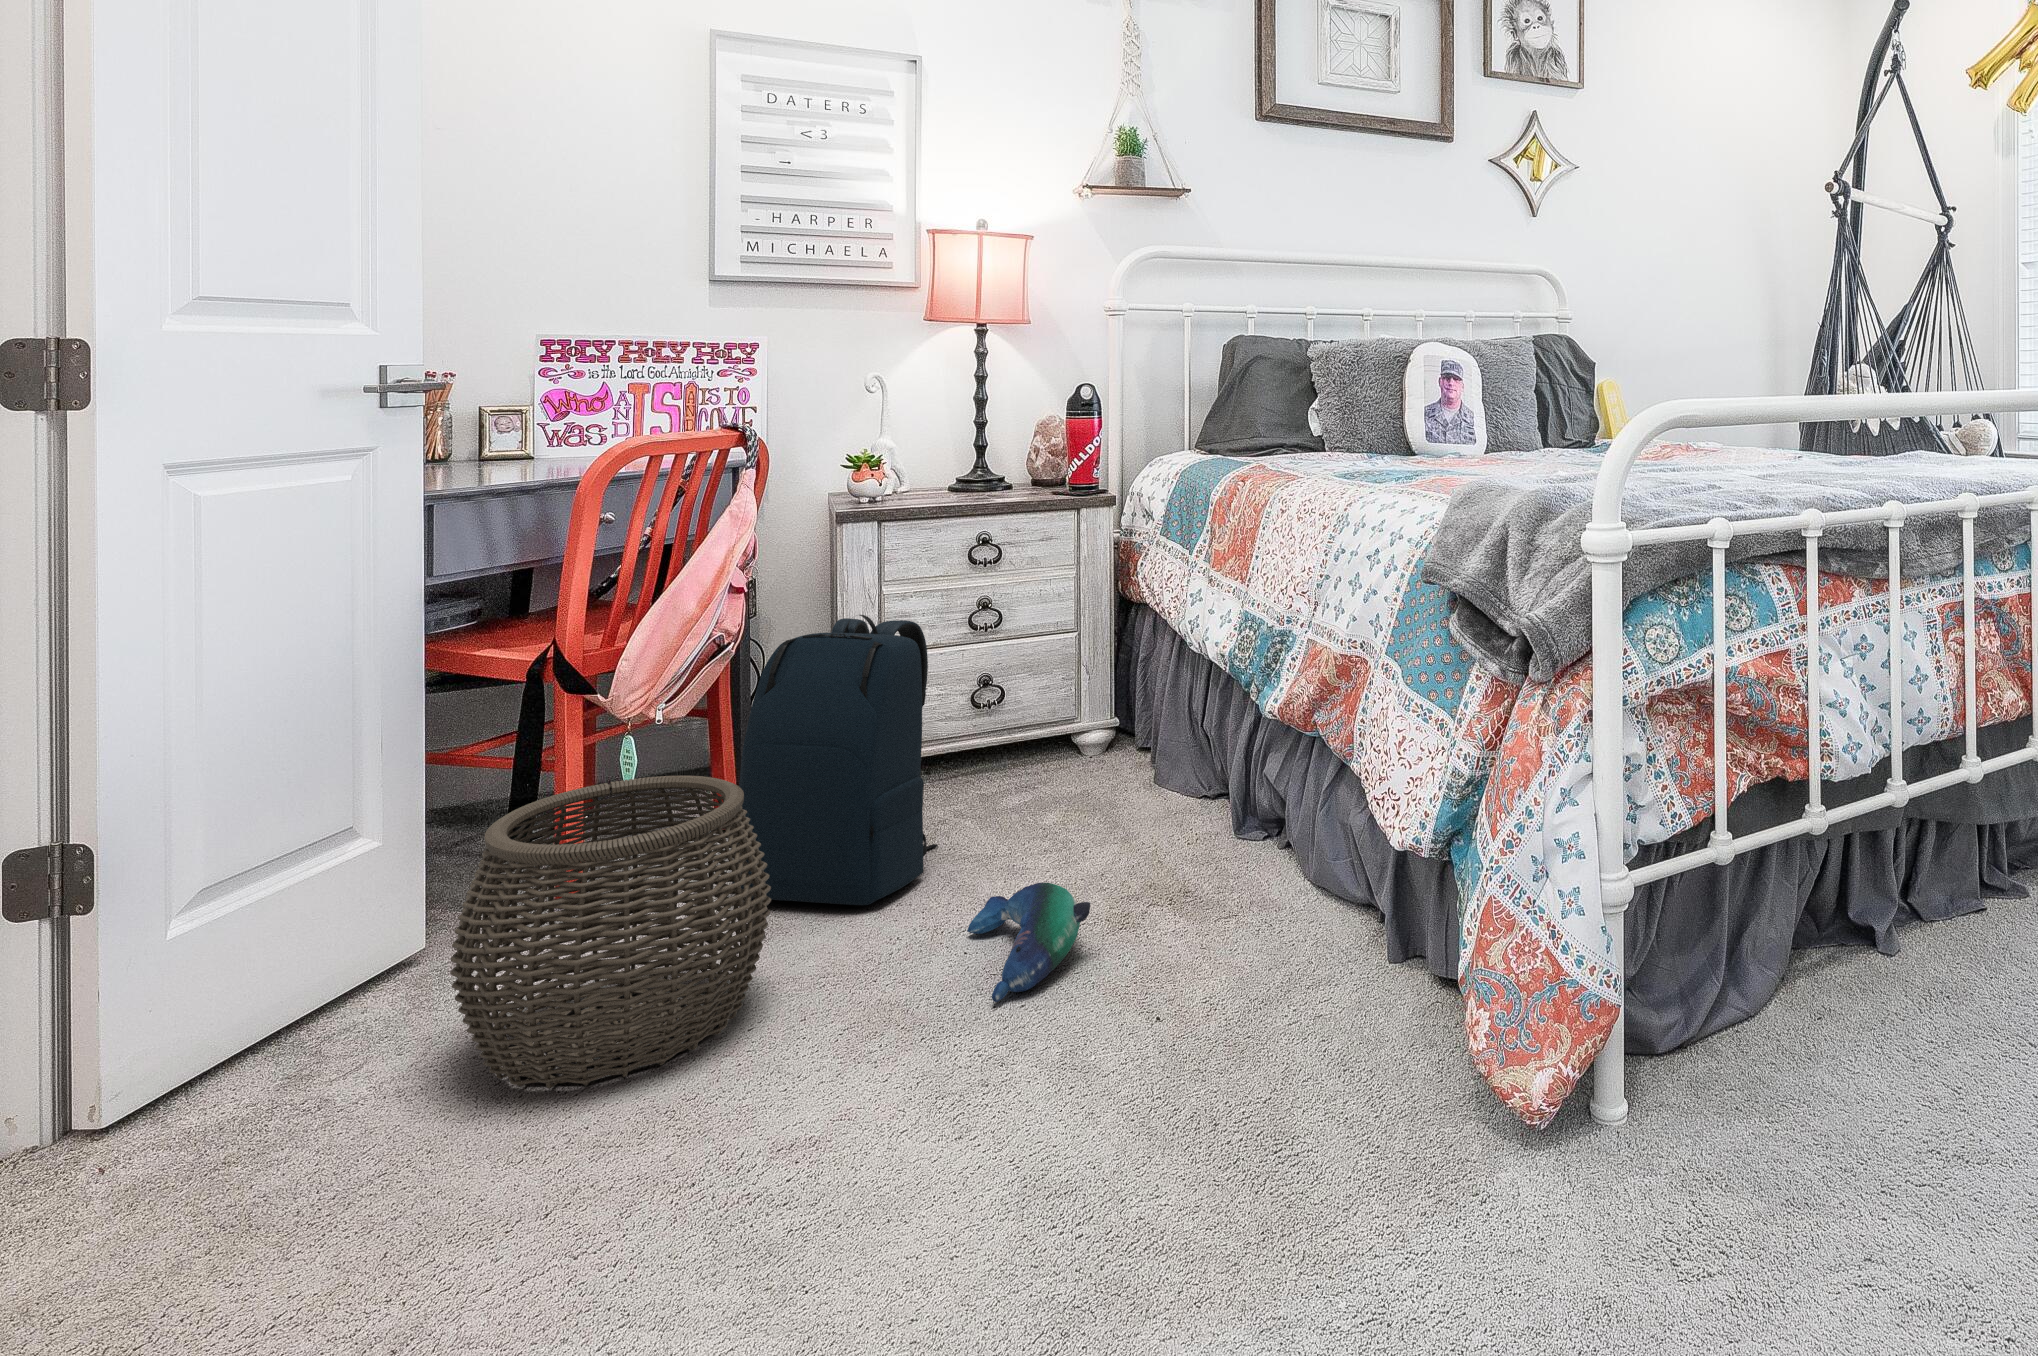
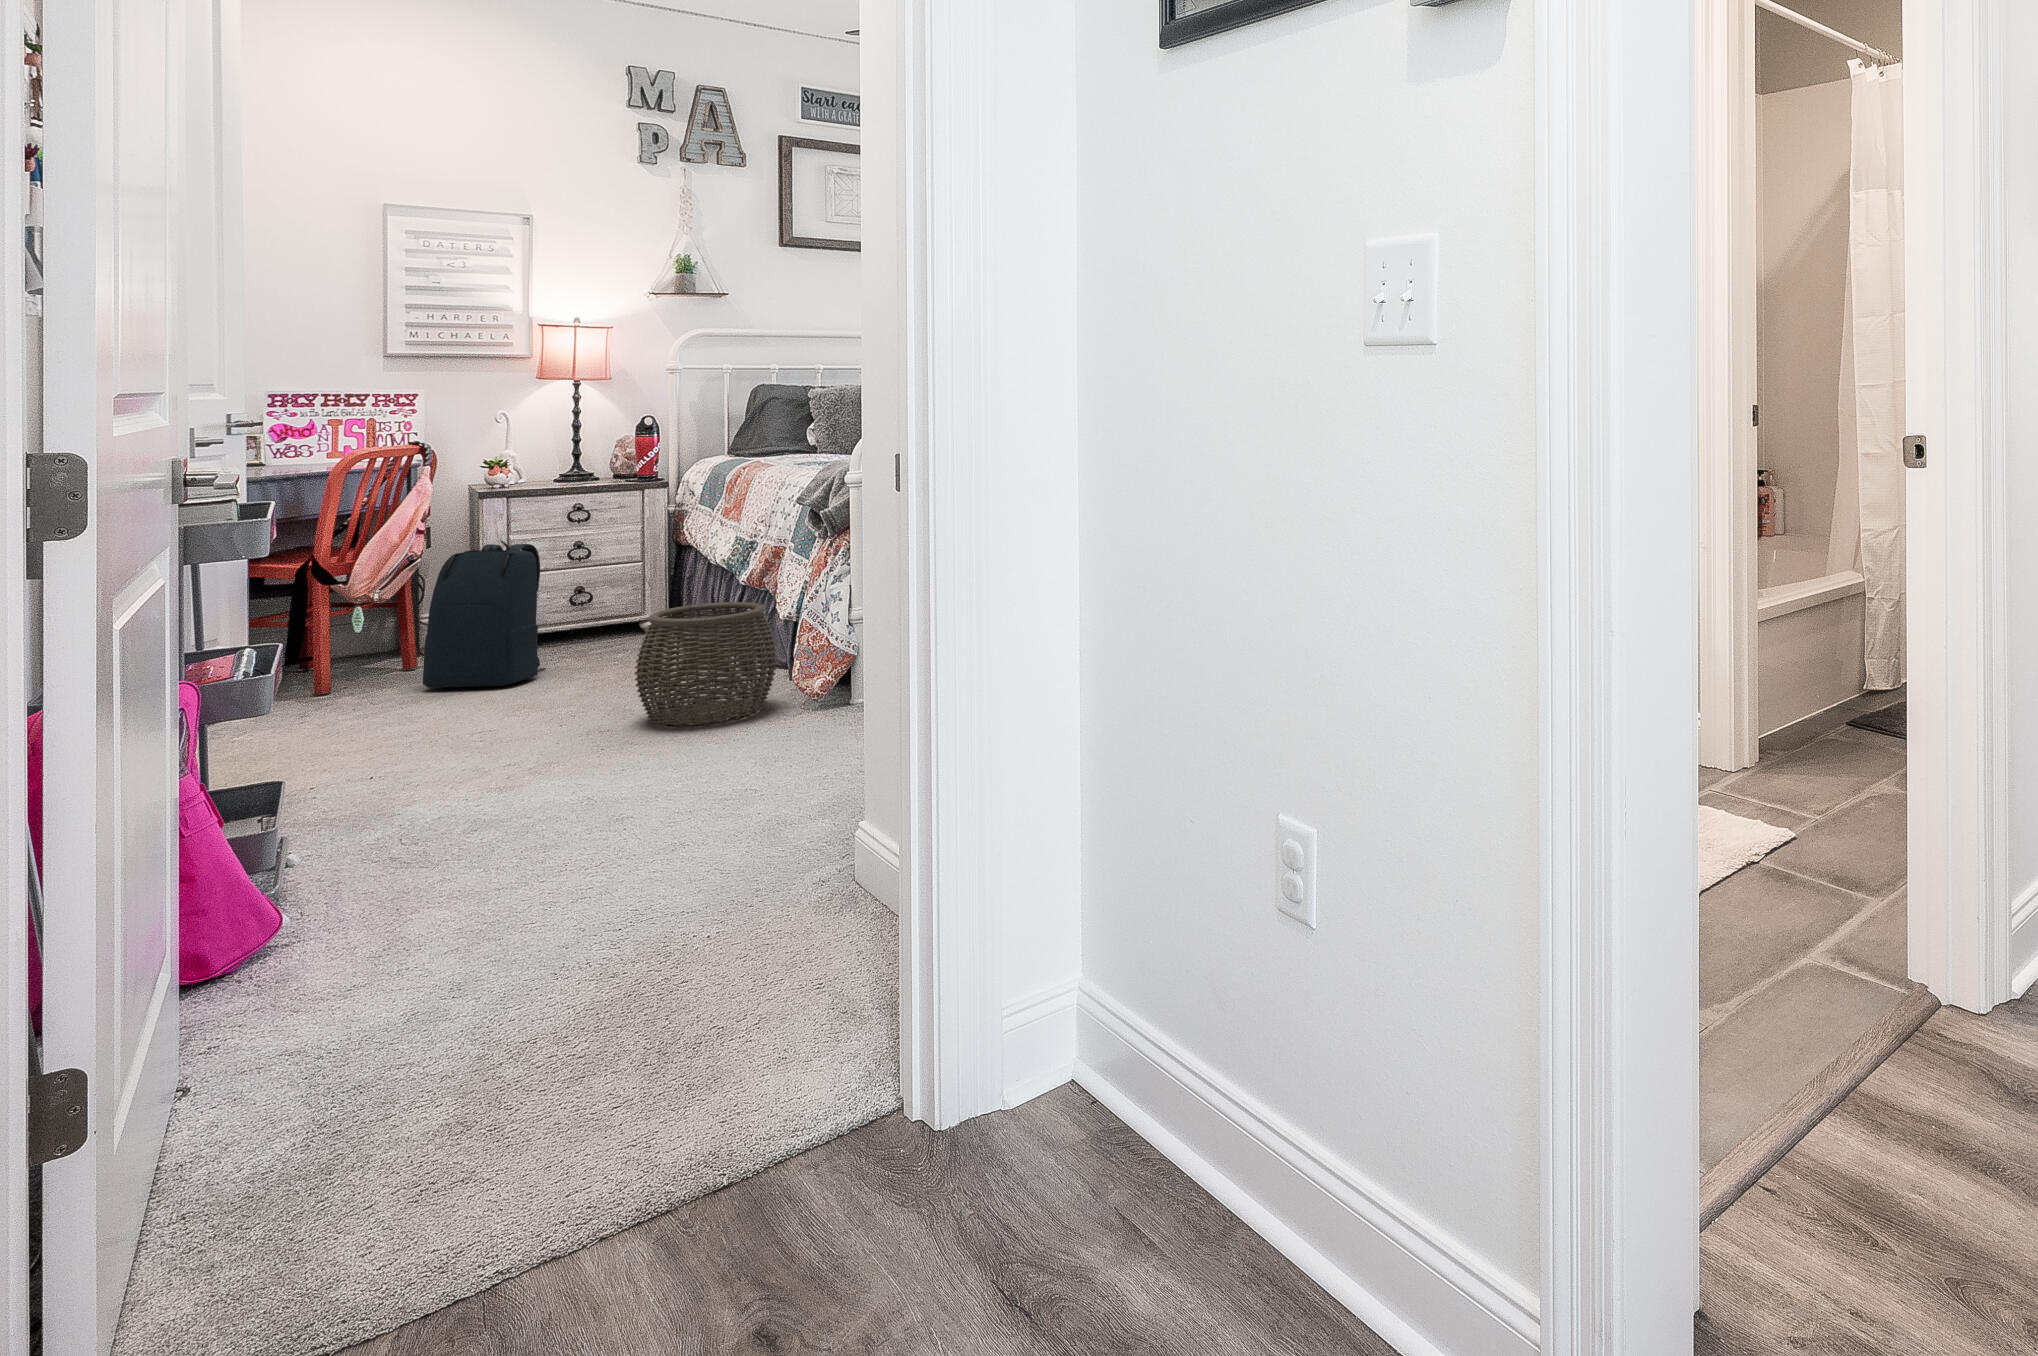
woven basket: present [450,775,771,1089] -> present [634,602,778,727]
plush toy: present [967,883,1091,1002] -> none [563,661,632,703]

